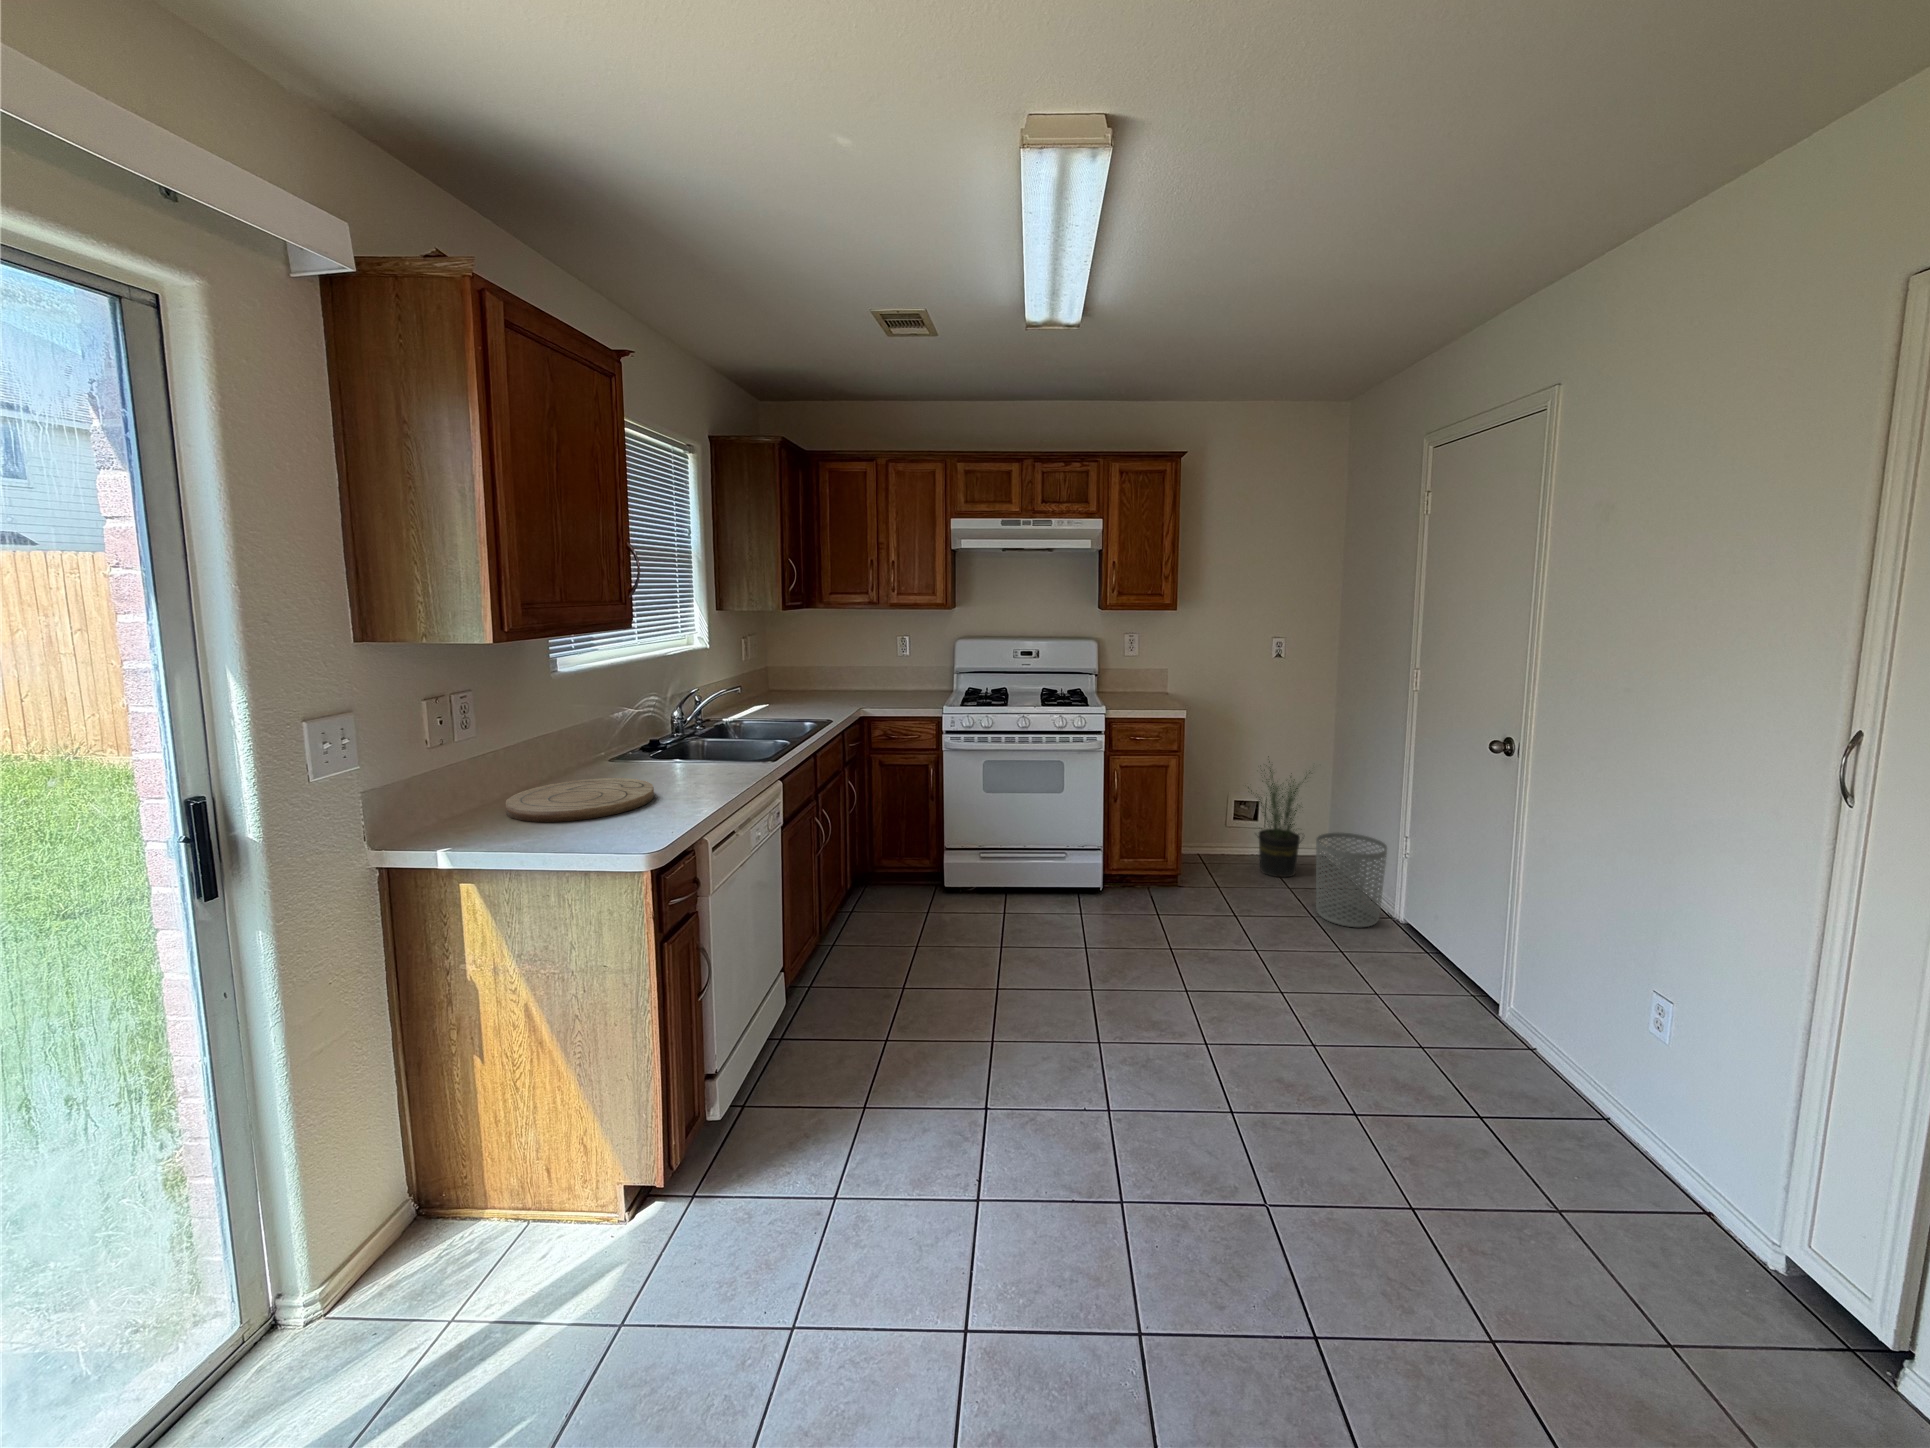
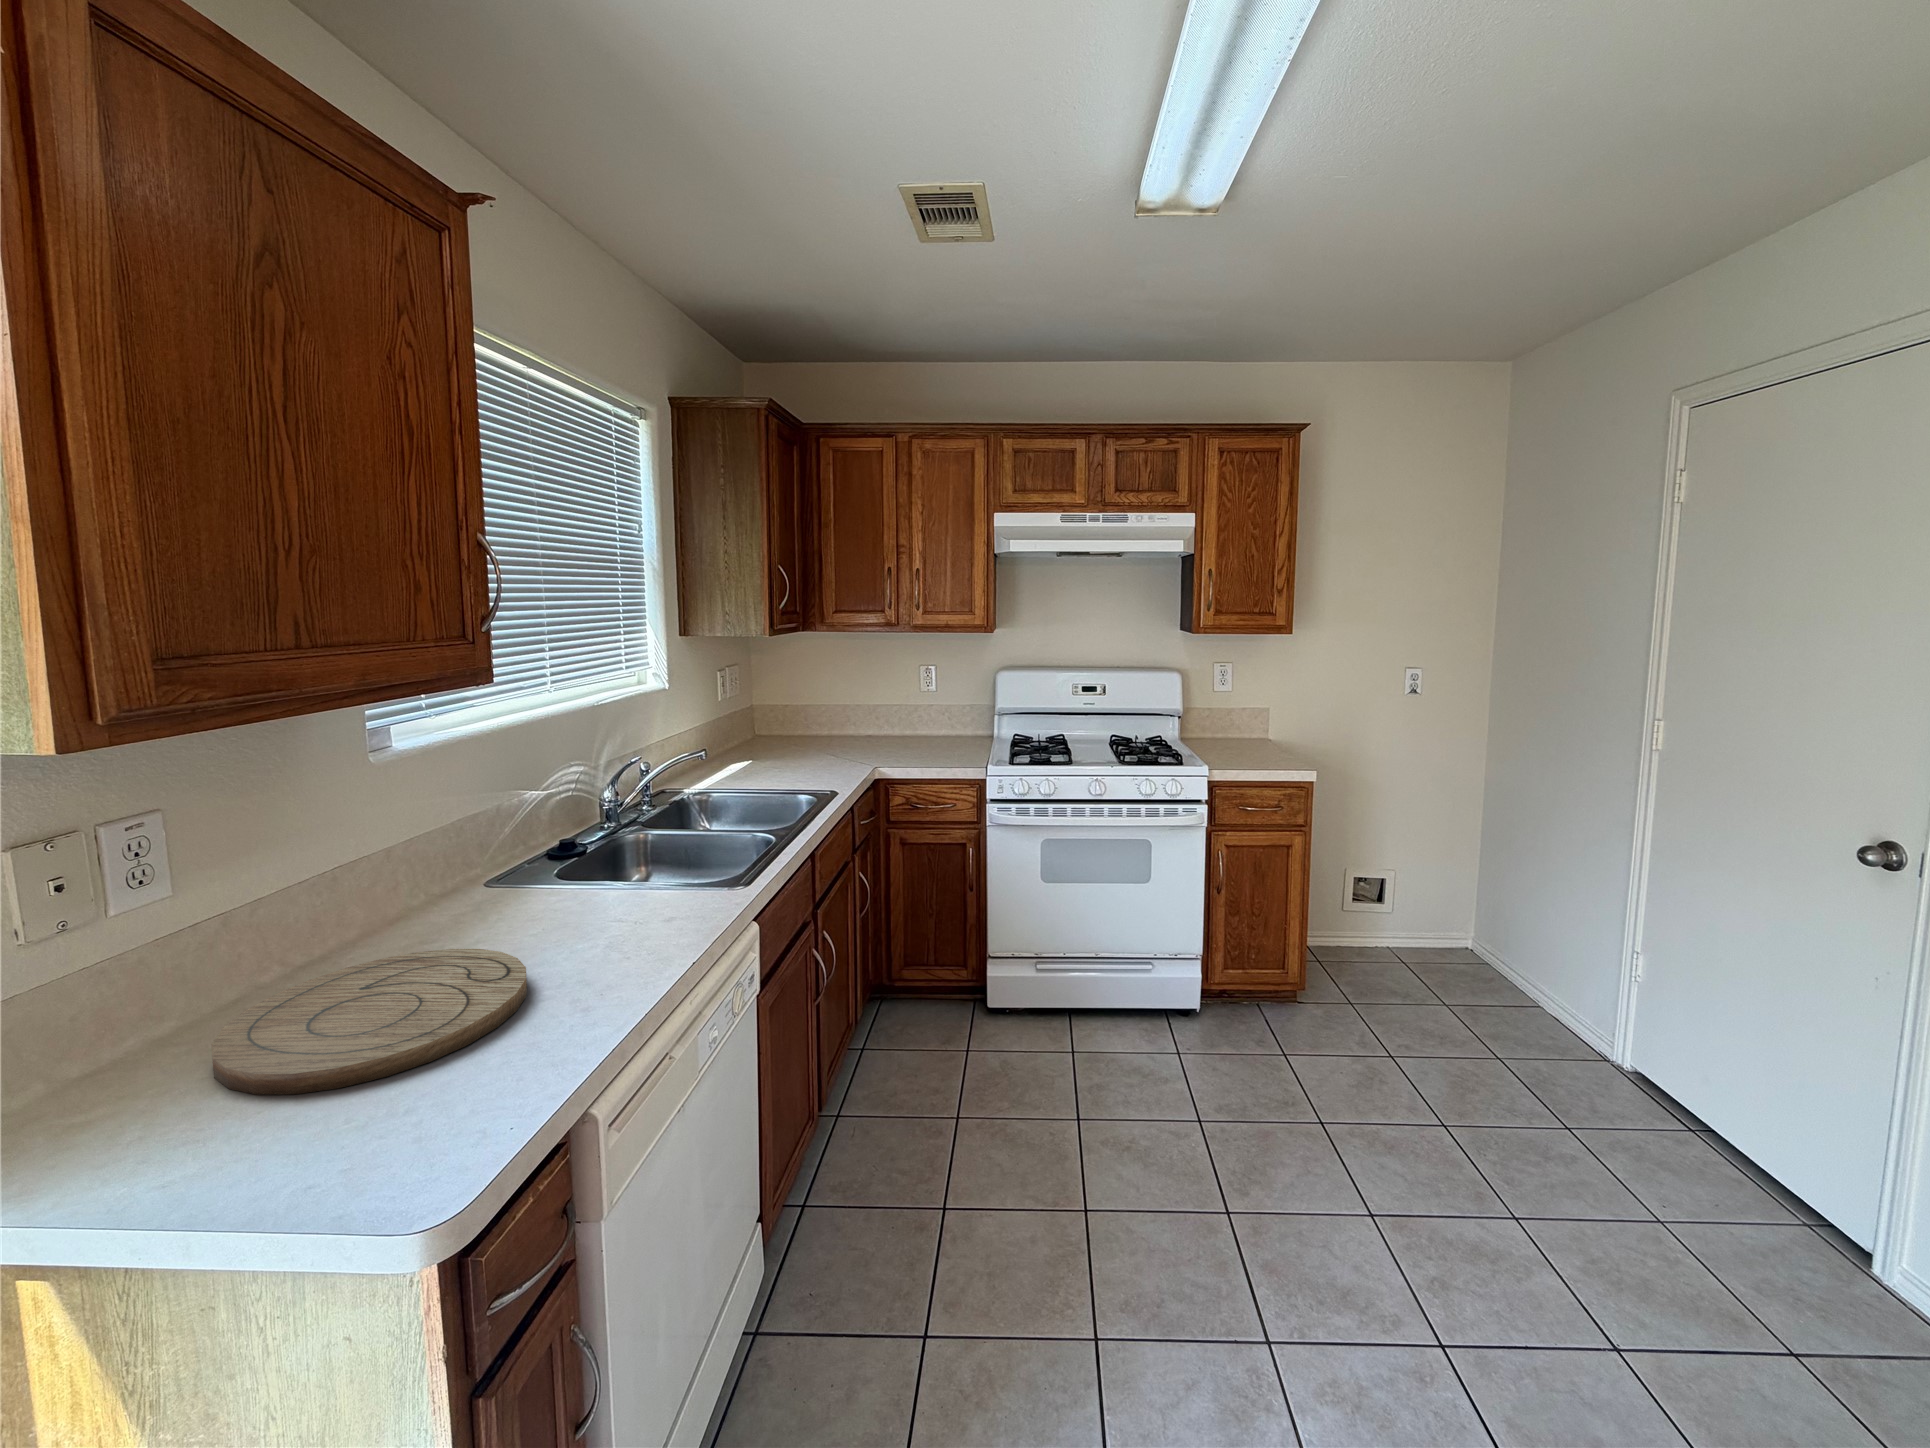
potted plant: present [1248,756,1310,877] -> none [1370,822,1484,988]
waste bin: present [1316,832,1387,927] -> none [1502,940,1614,1082]

